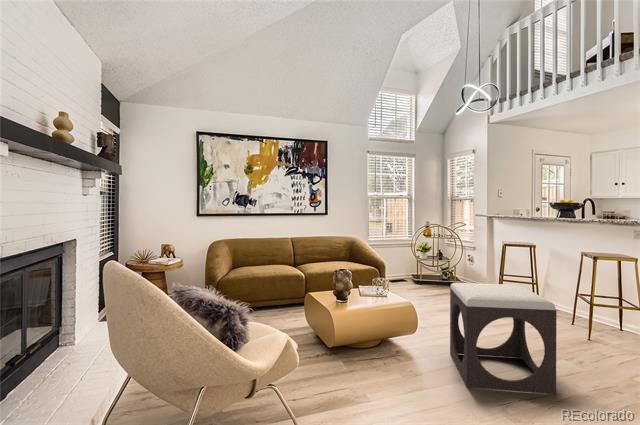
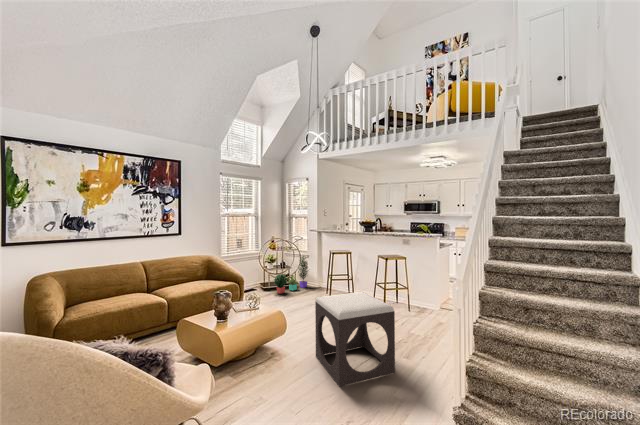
potted plant: none [426,246,474,289] -> present [274,256,309,294]

